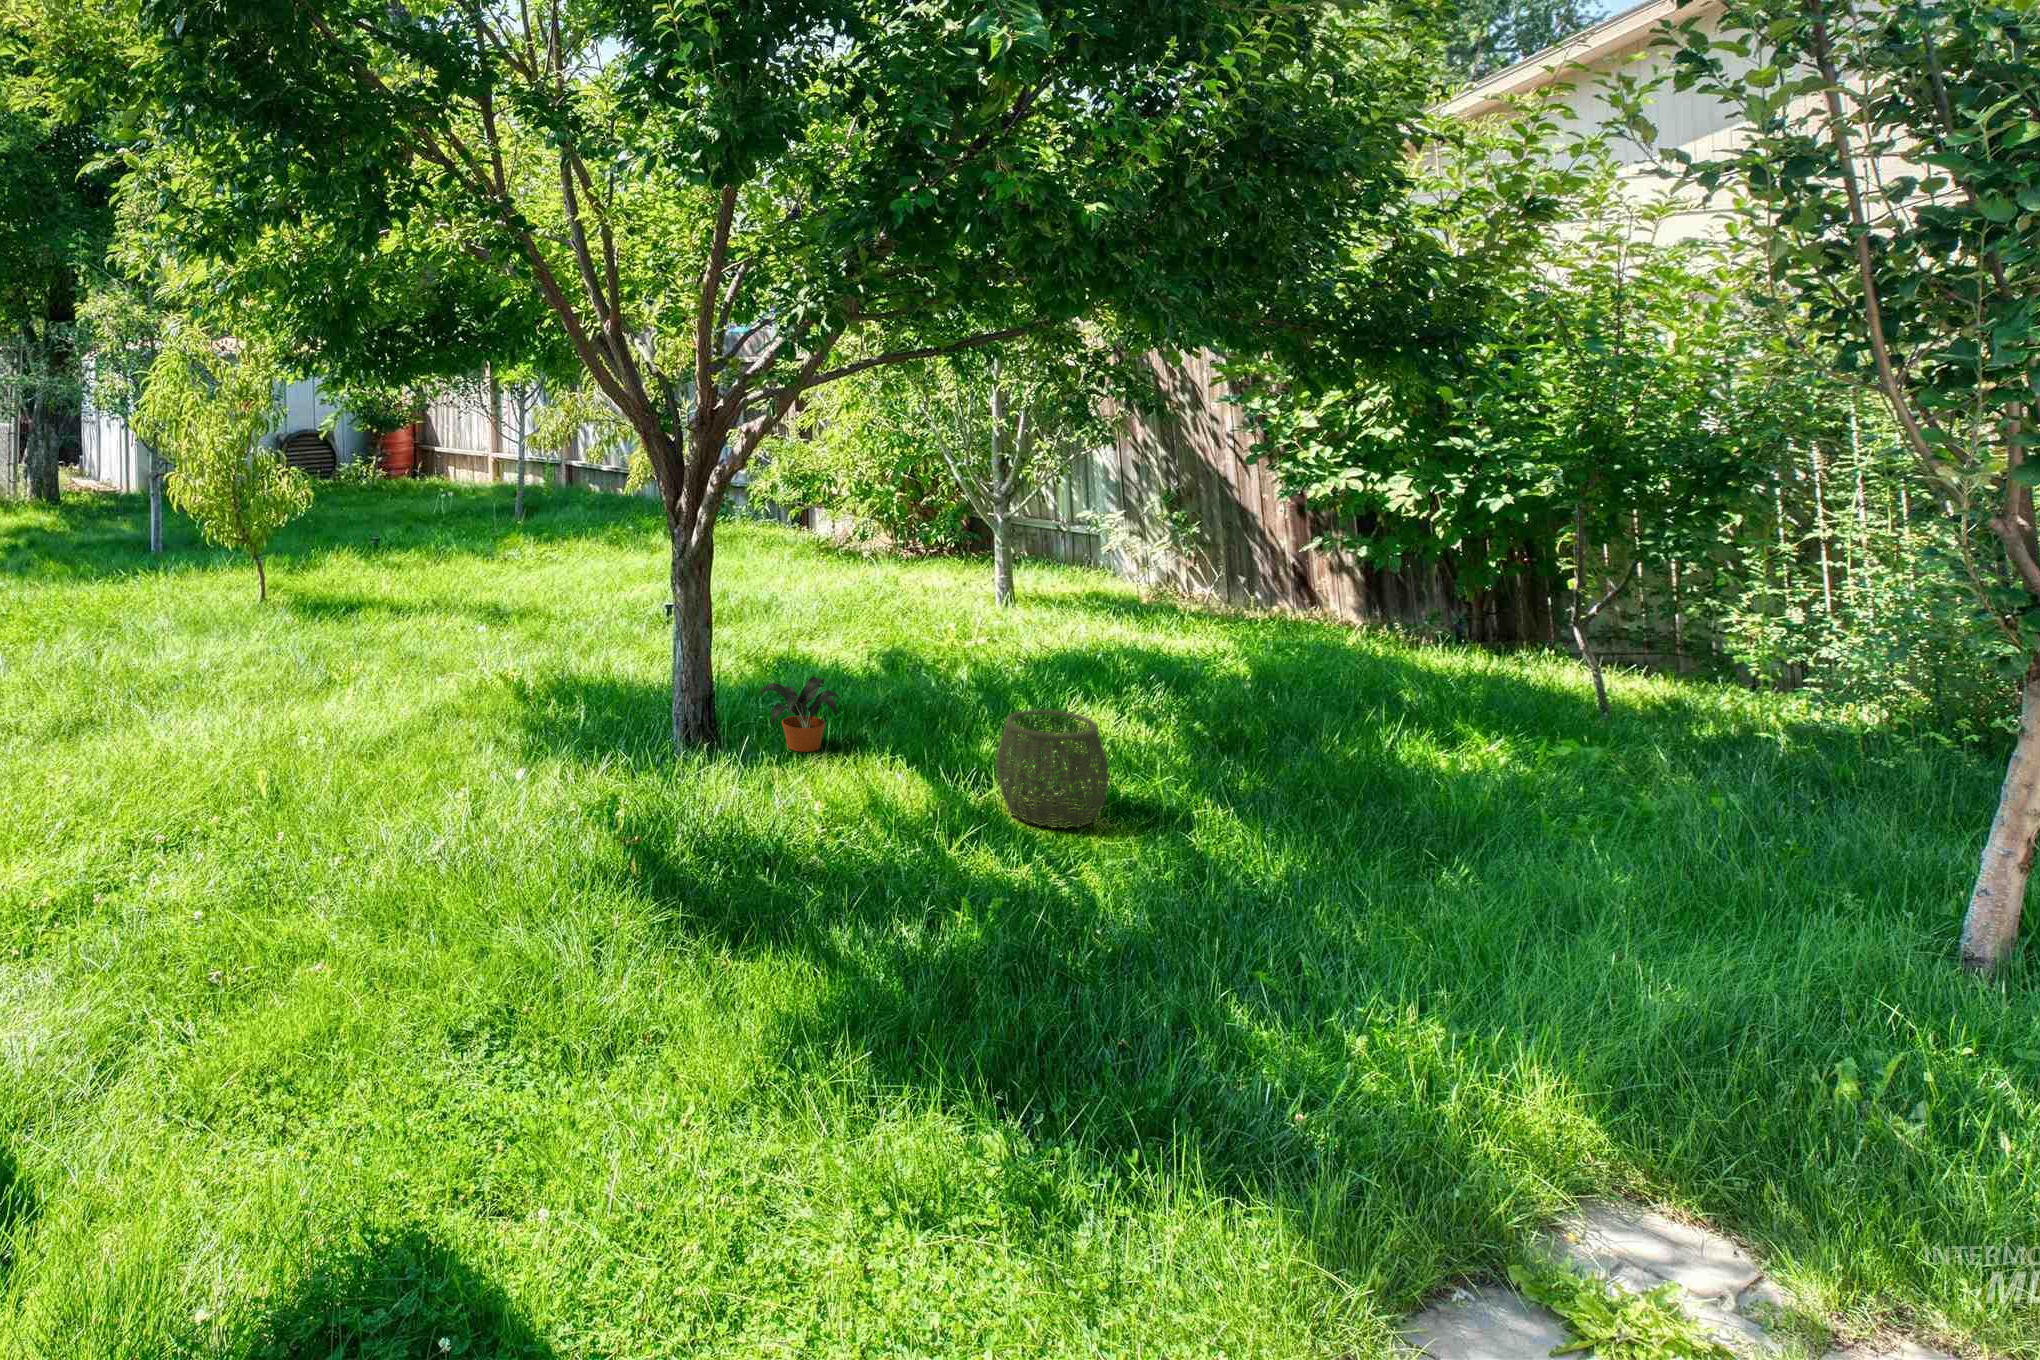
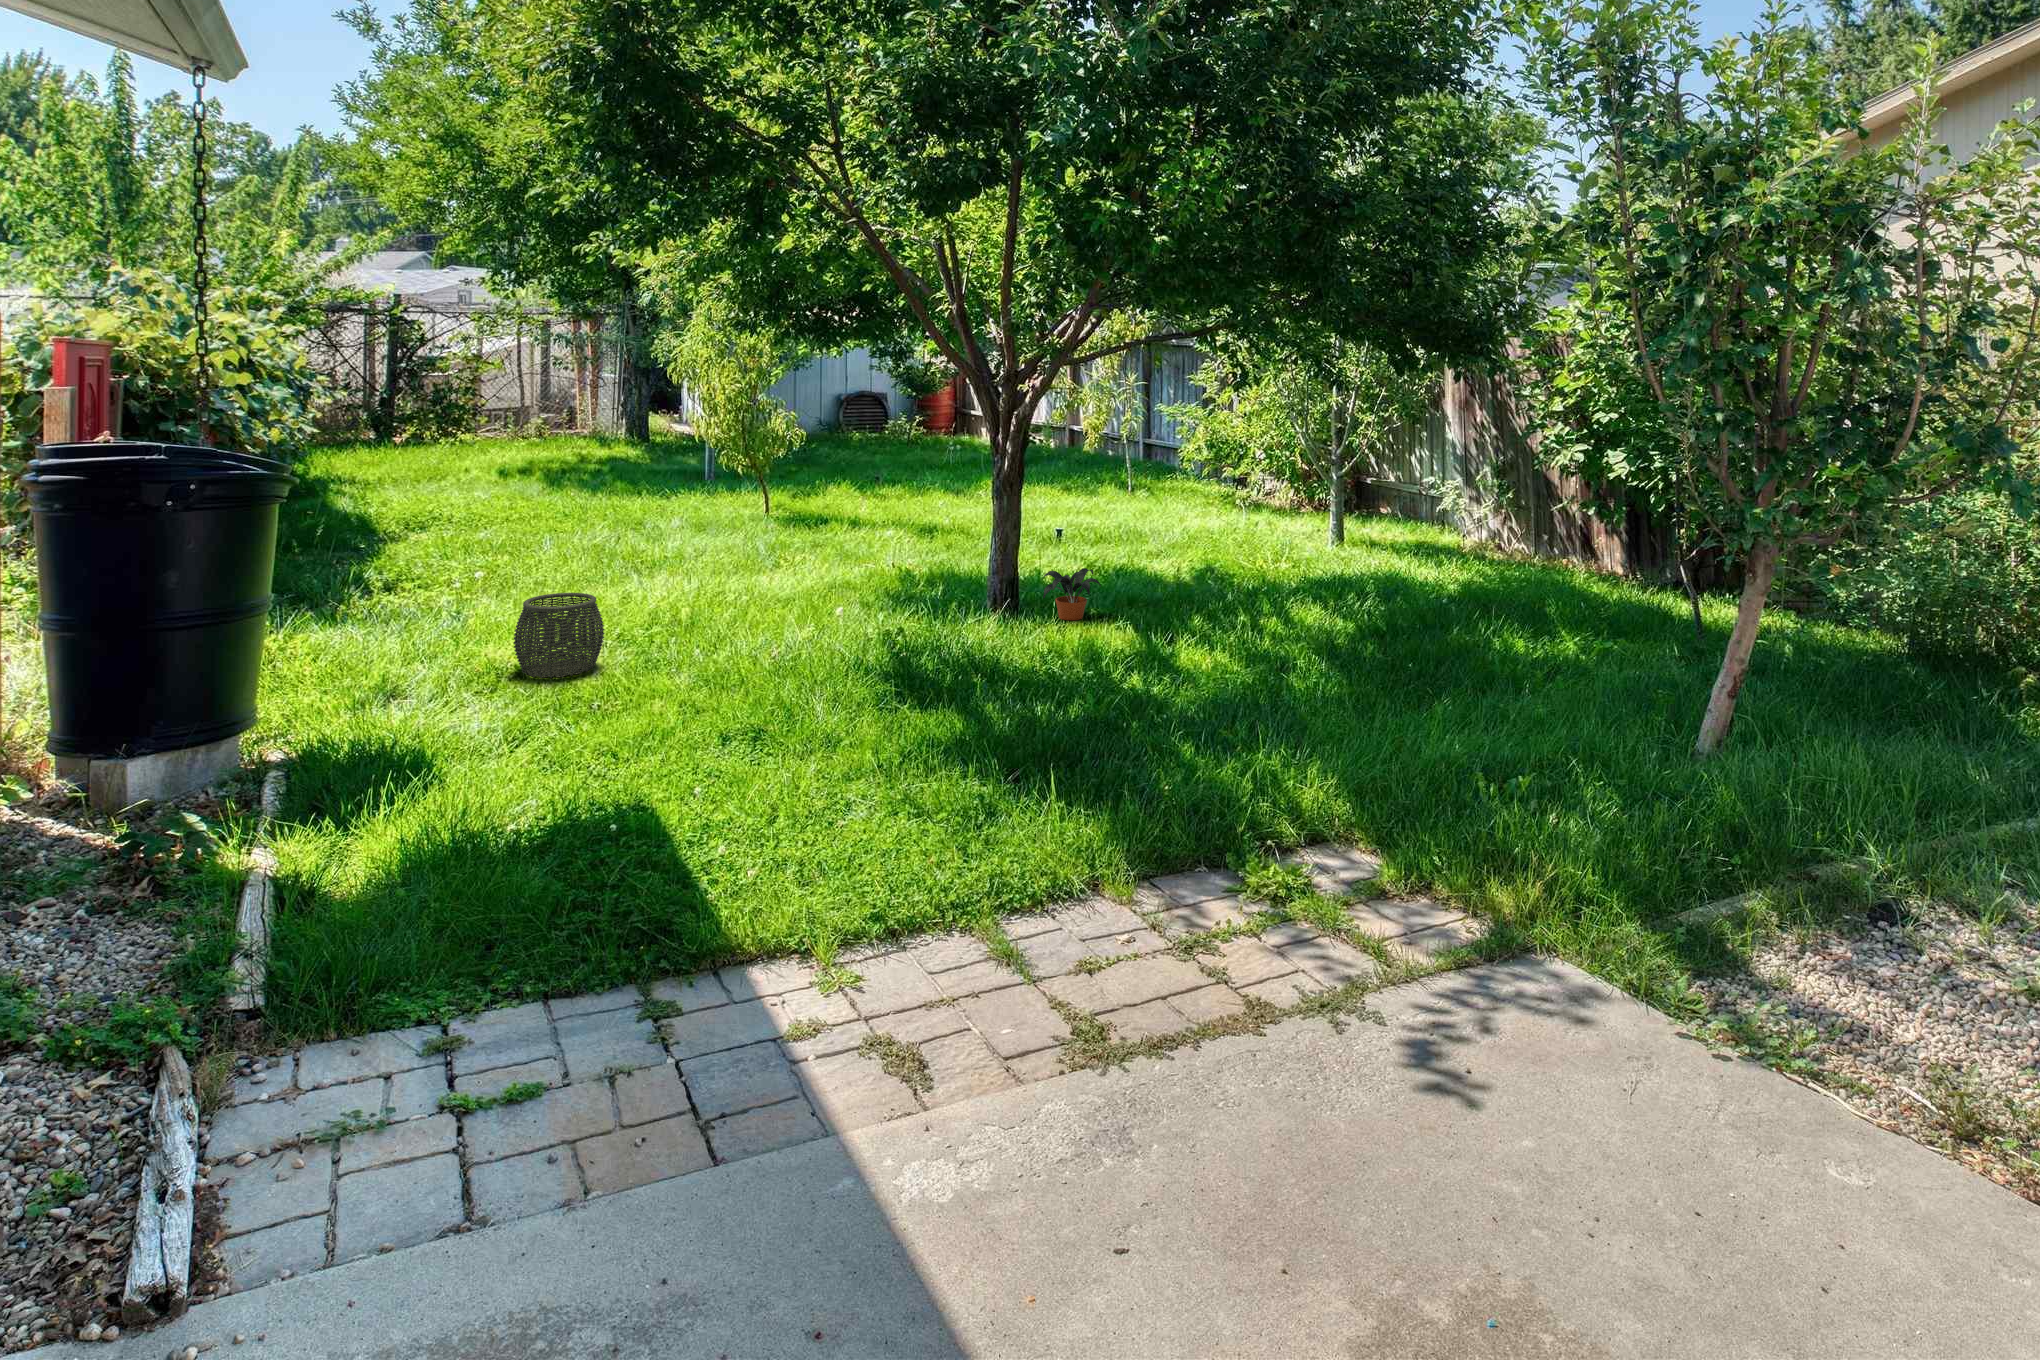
woven basket: present [996,710,1109,829] -> present [514,593,605,678]

